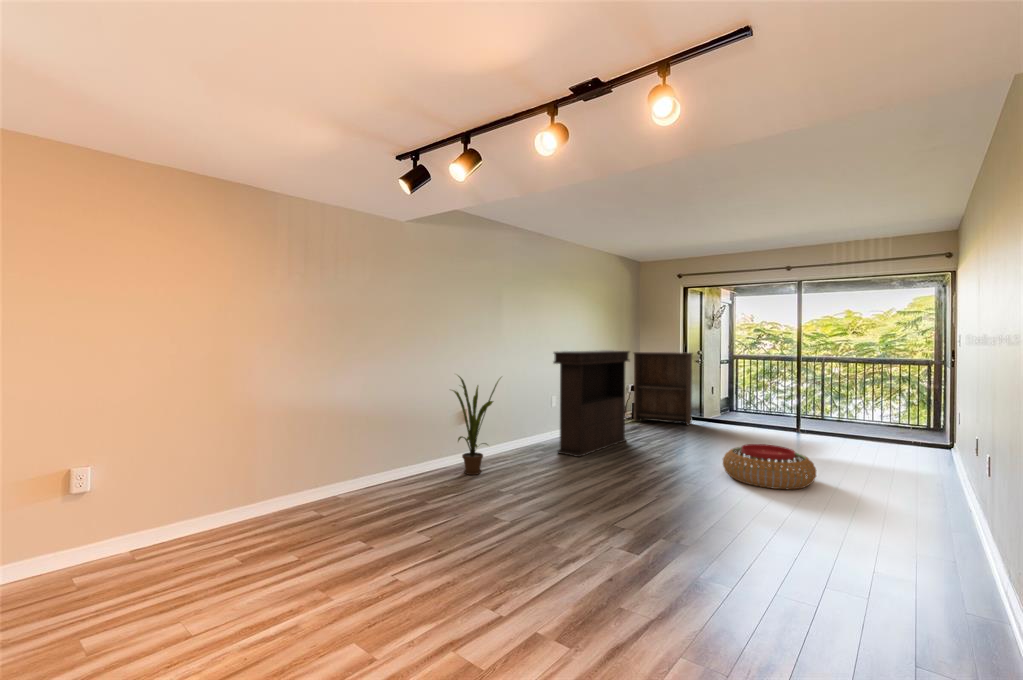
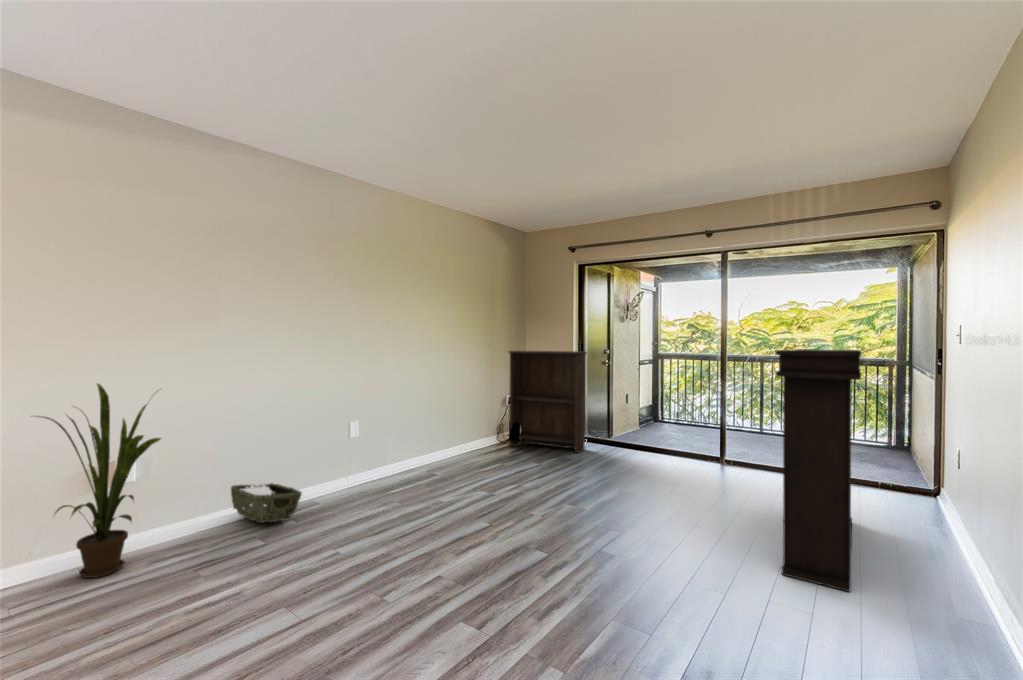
console table: present [554,350,629,457] -> present [776,349,861,592]
woven basket: none [503,435,546,457] -> present [231,483,302,523]
pouf: present [723,444,816,489] -> none [564,505,718,605]

